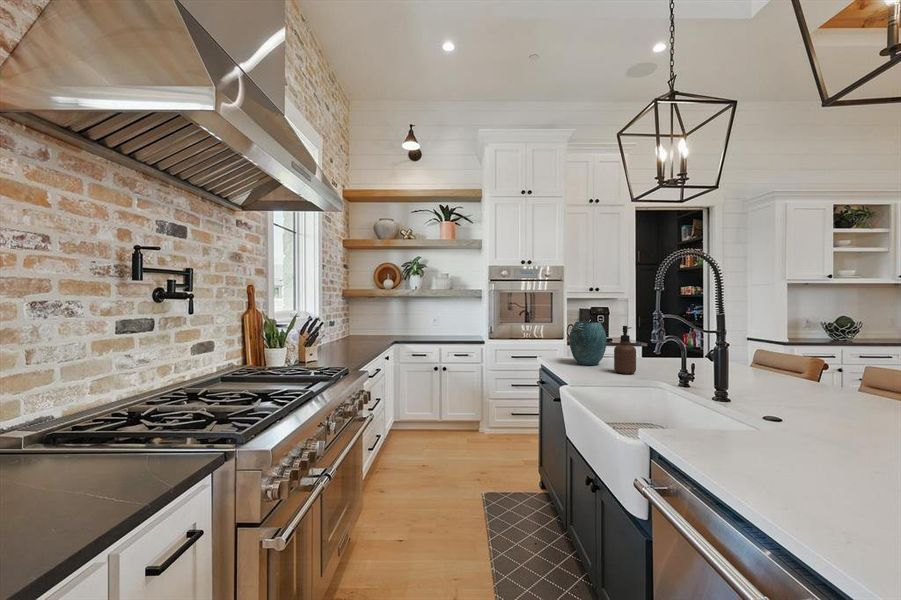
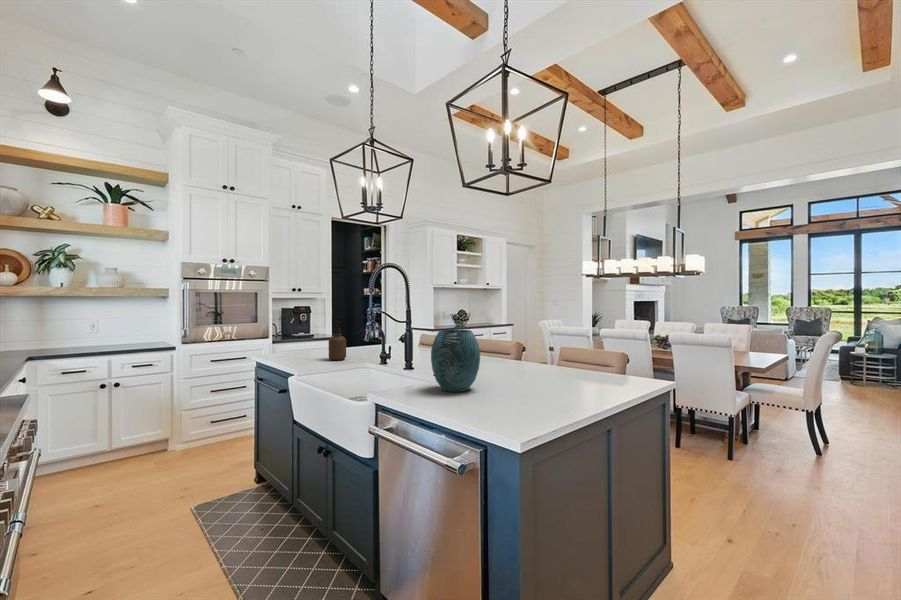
vase: present [569,321,607,365] -> present [431,330,480,392]

